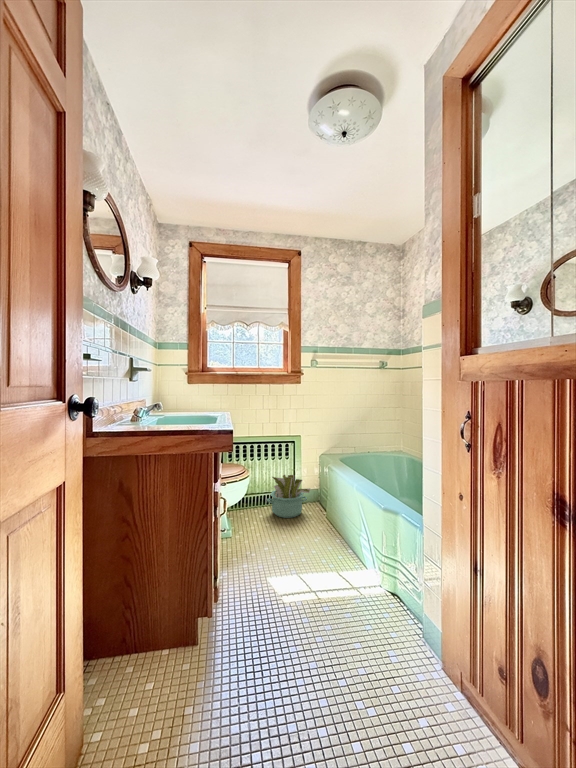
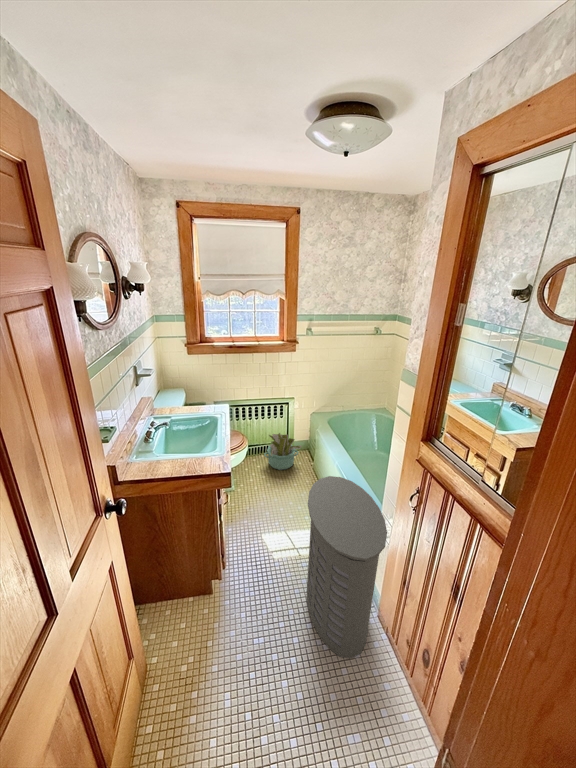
laundry hamper: none [329,465,441,727] -> present [307,476,387,658]

